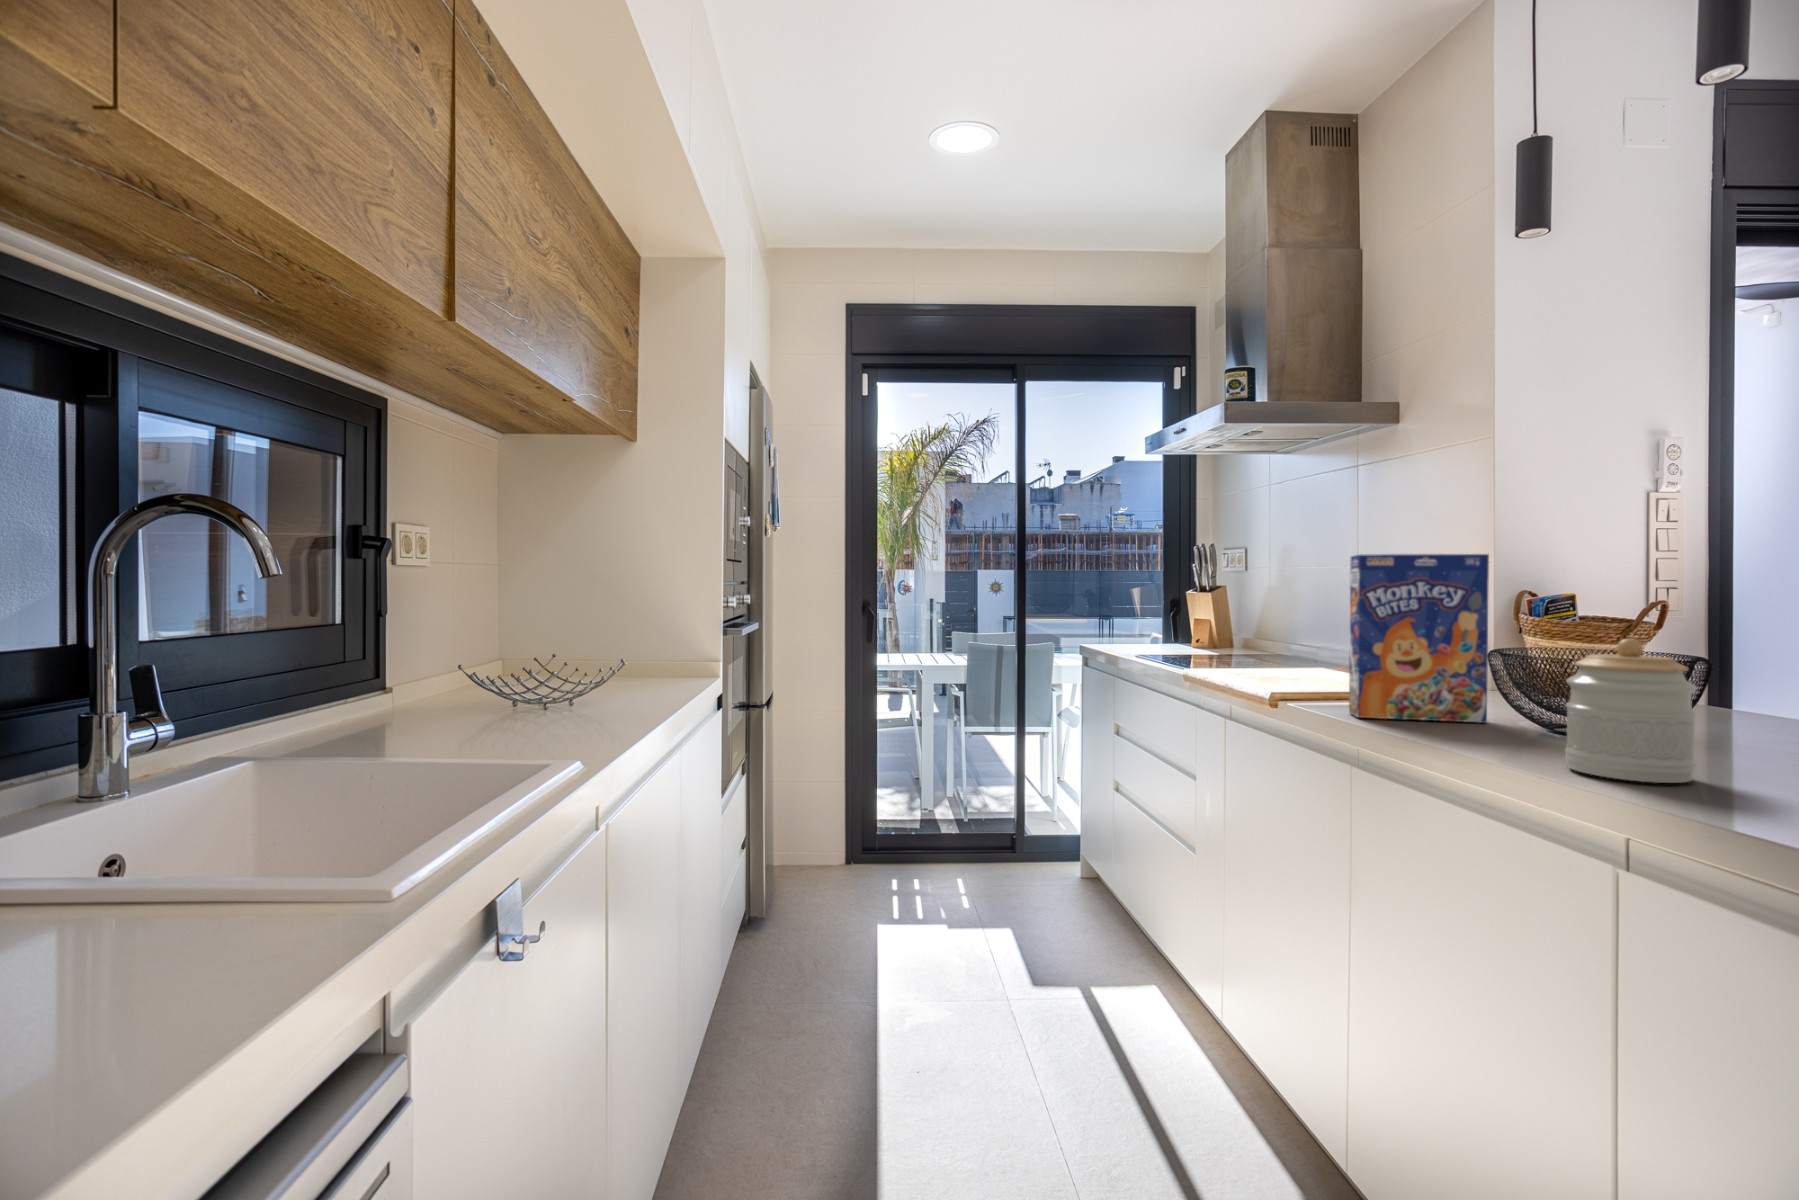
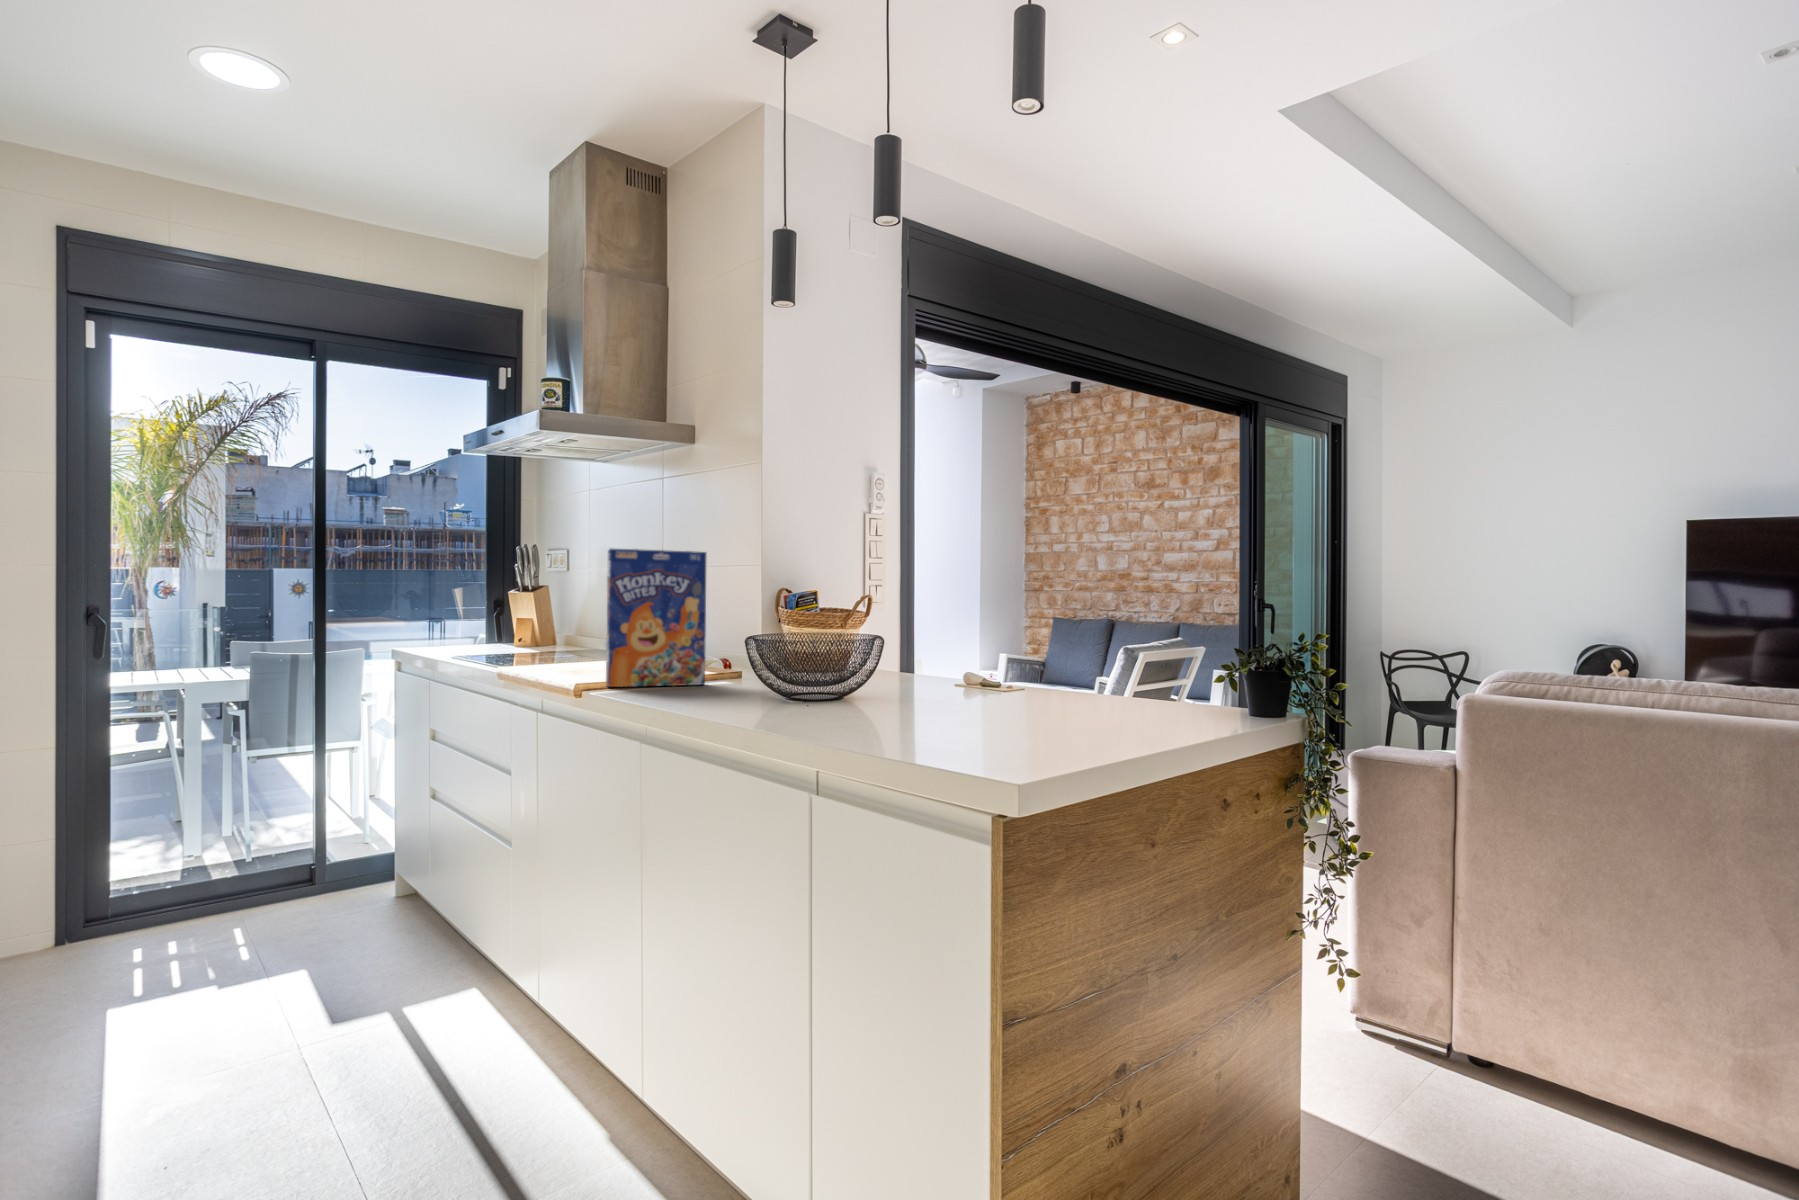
jar: present [1565,639,1697,783] -> none [718,608,790,707]

